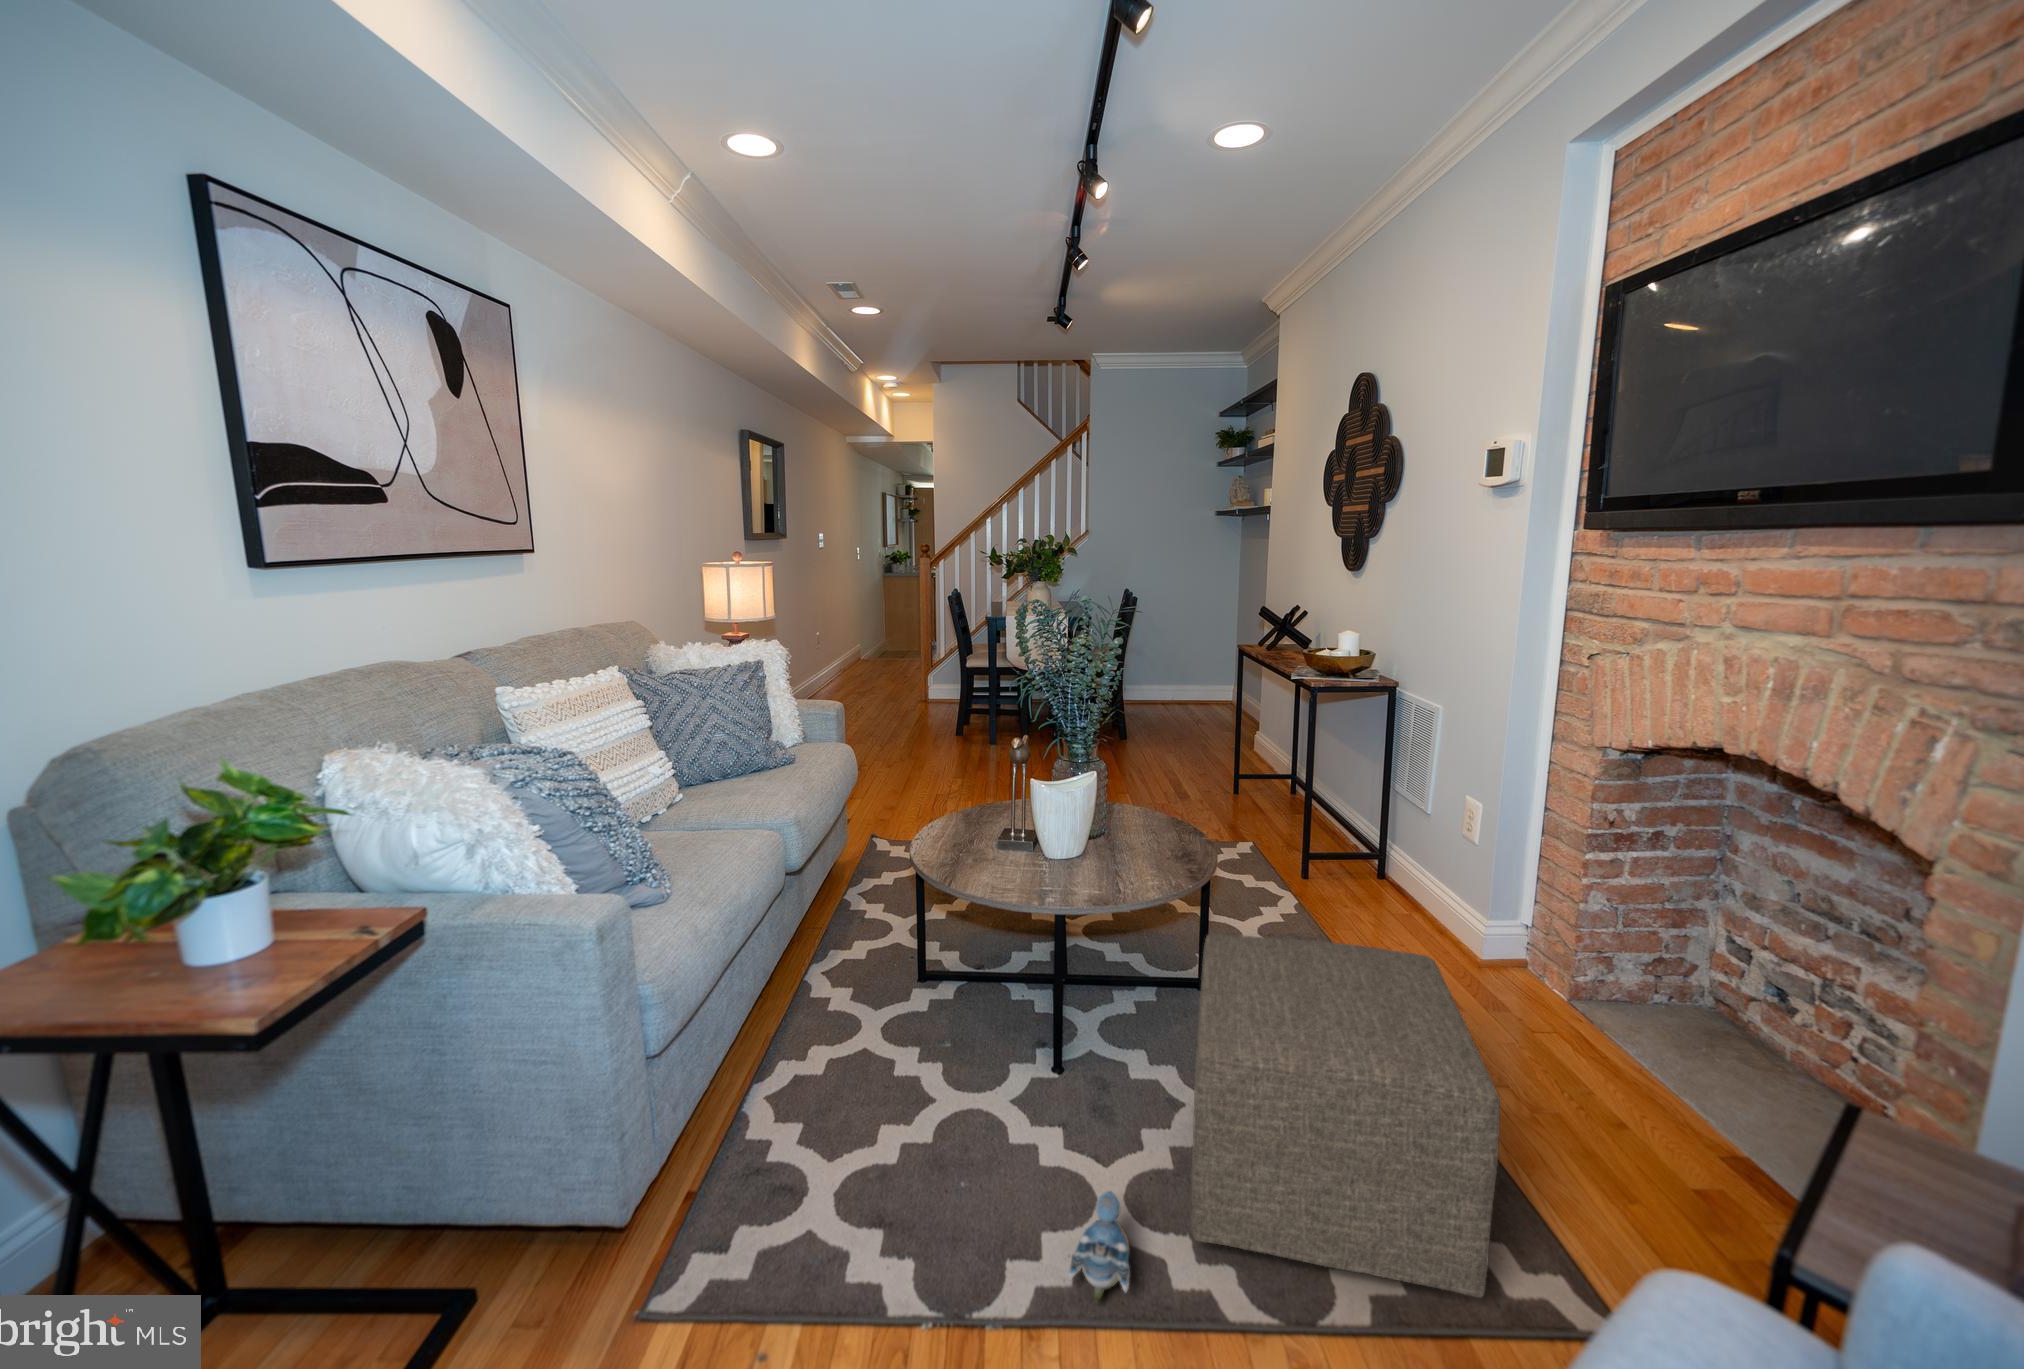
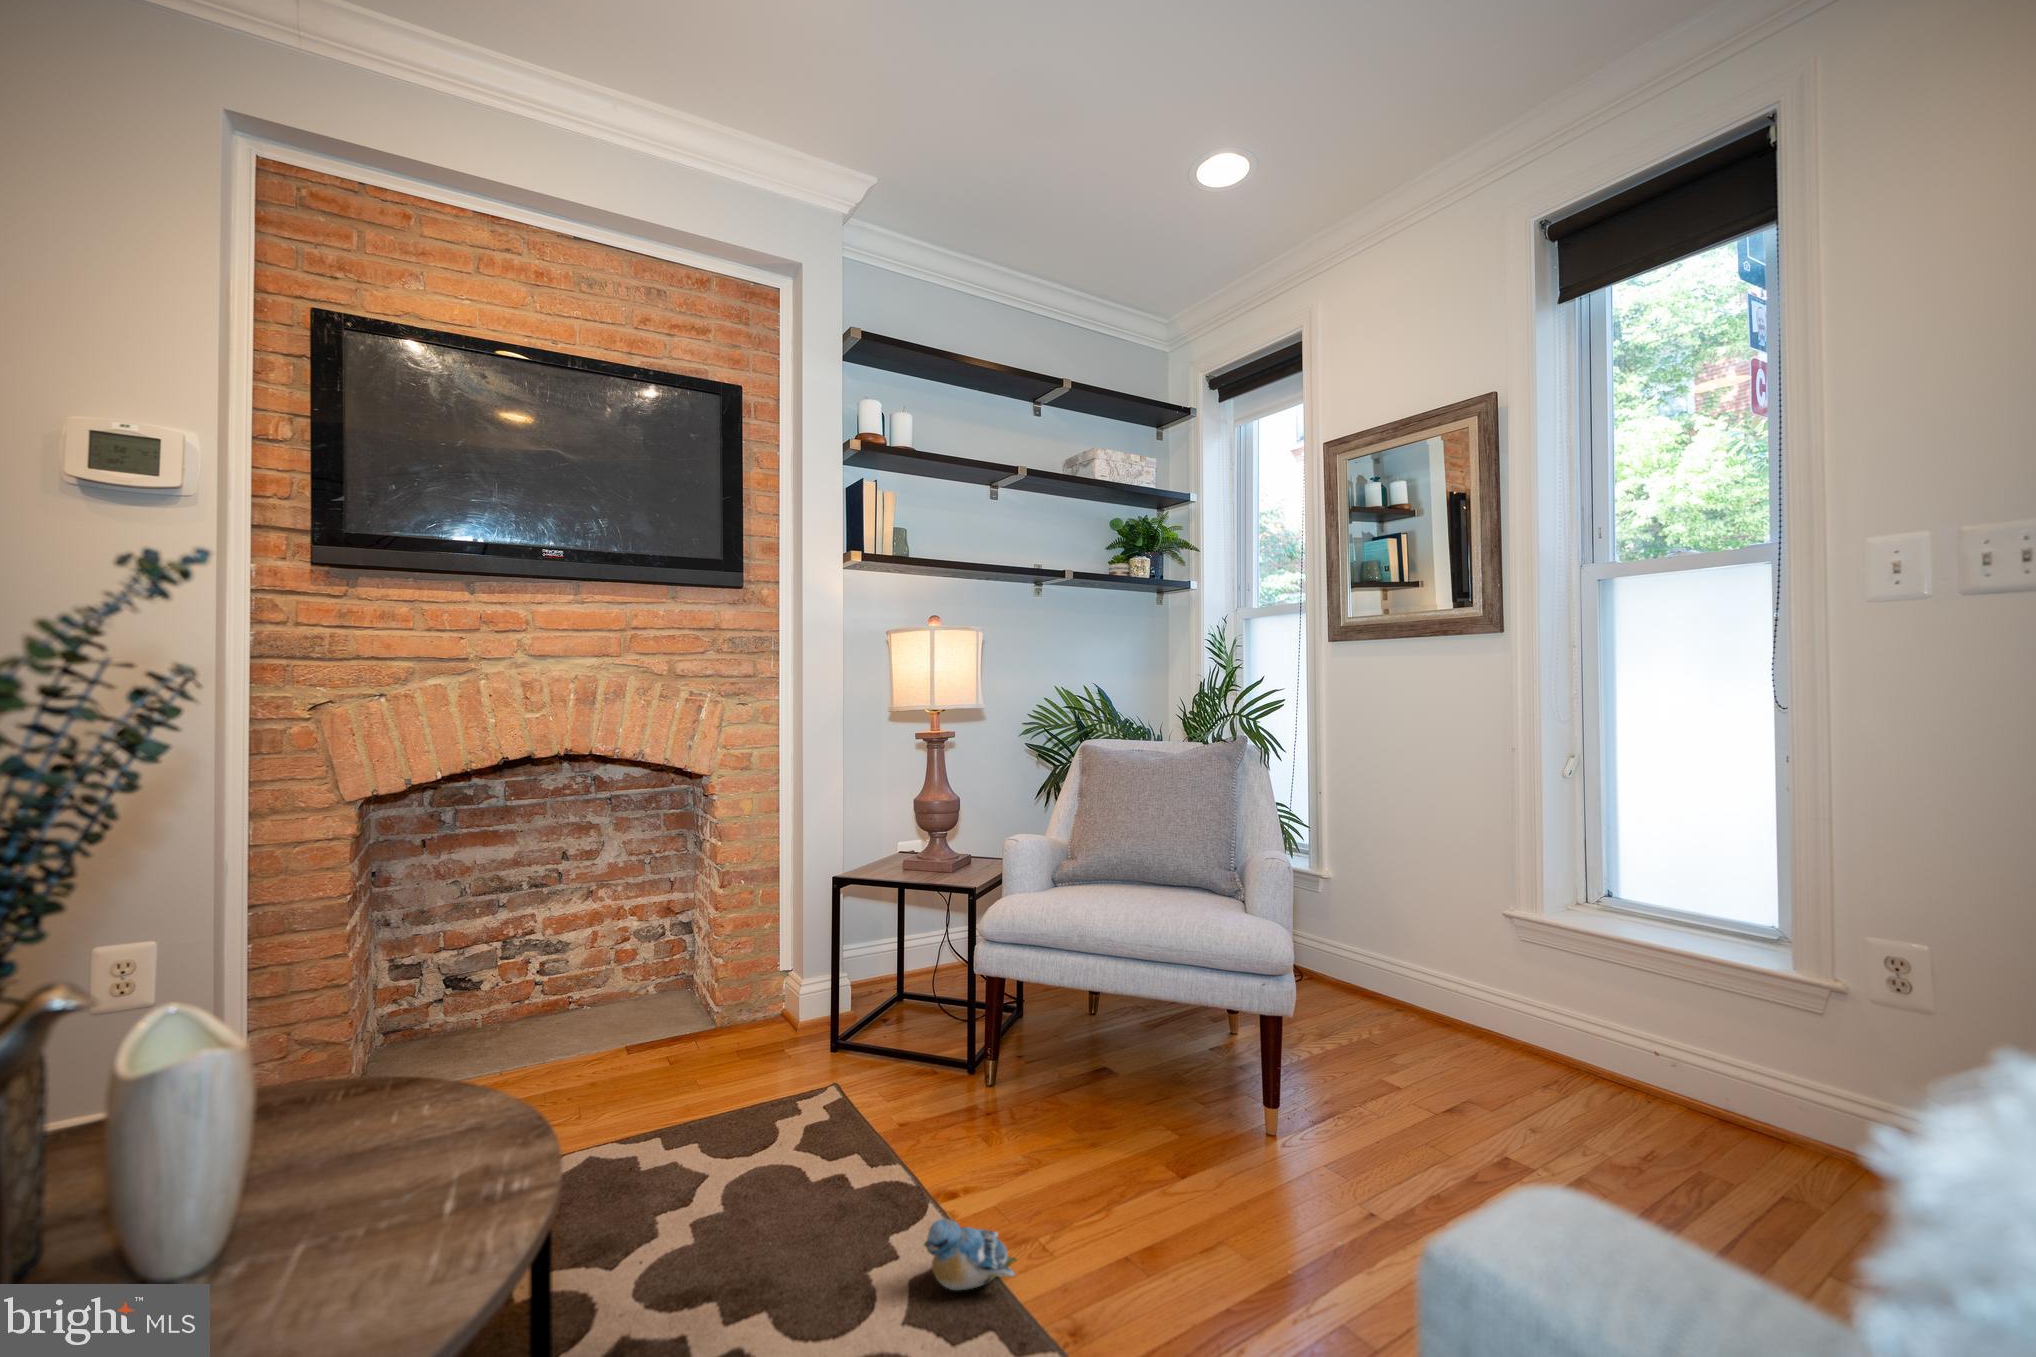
ottoman: present [1191,933,1500,1298] -> none [615,945,908,1285]

